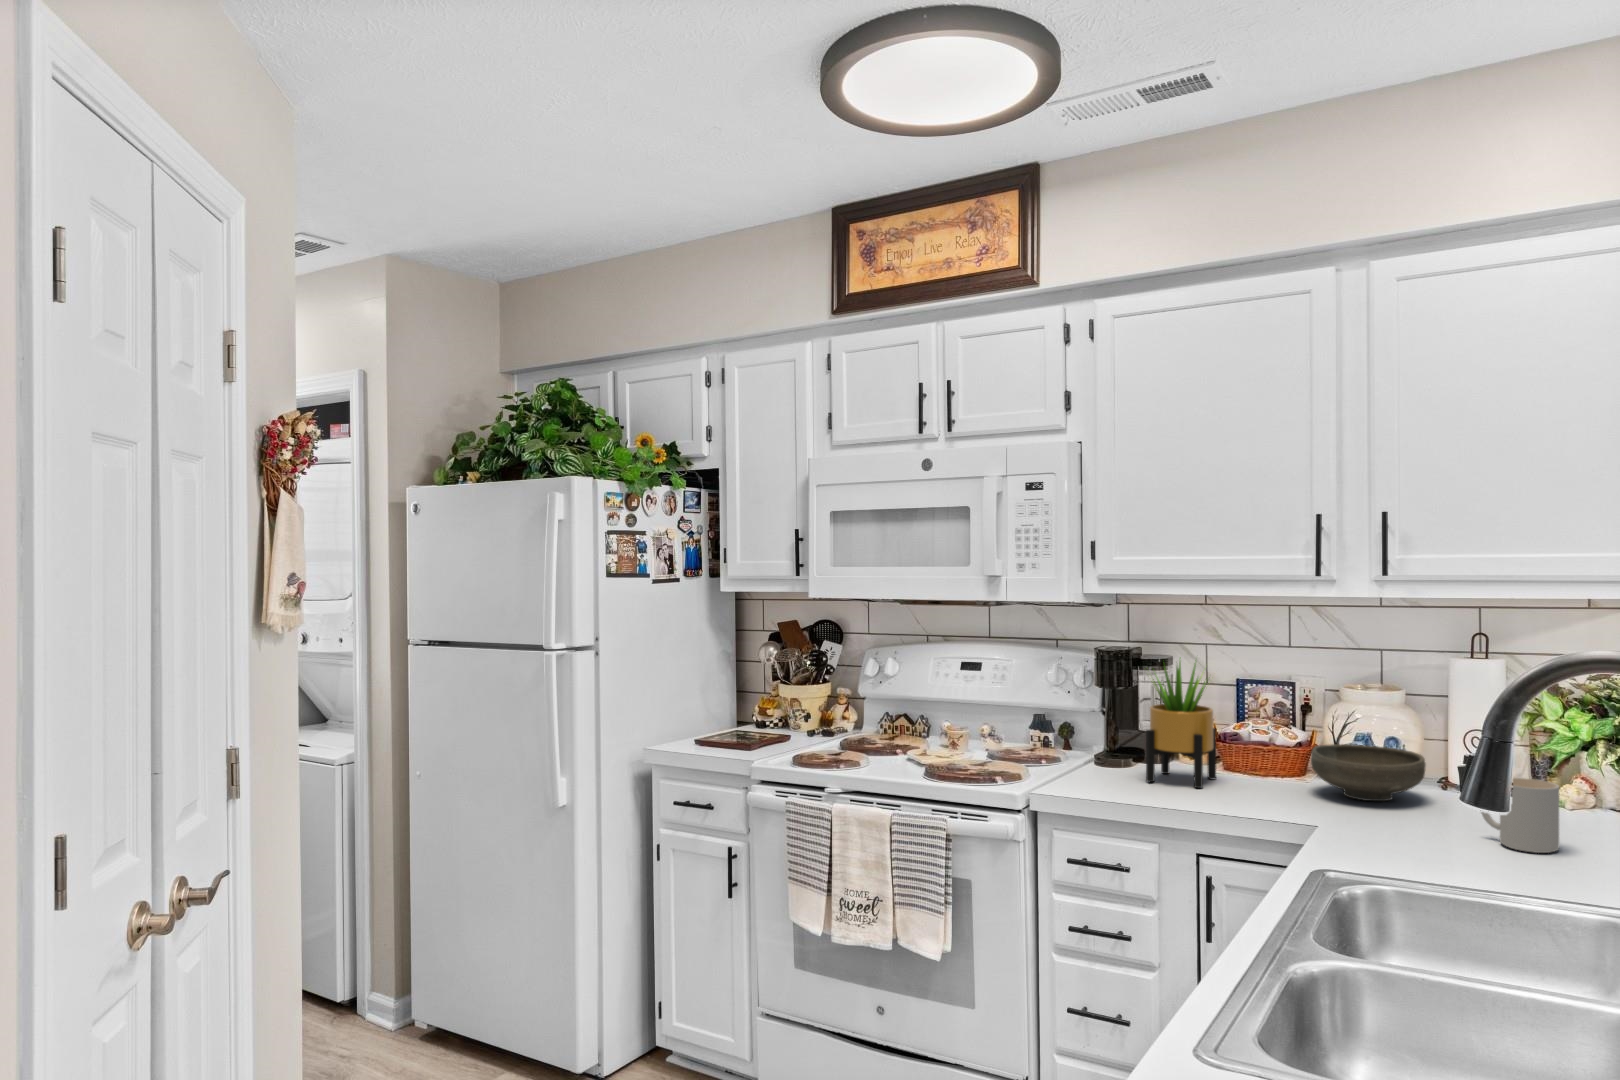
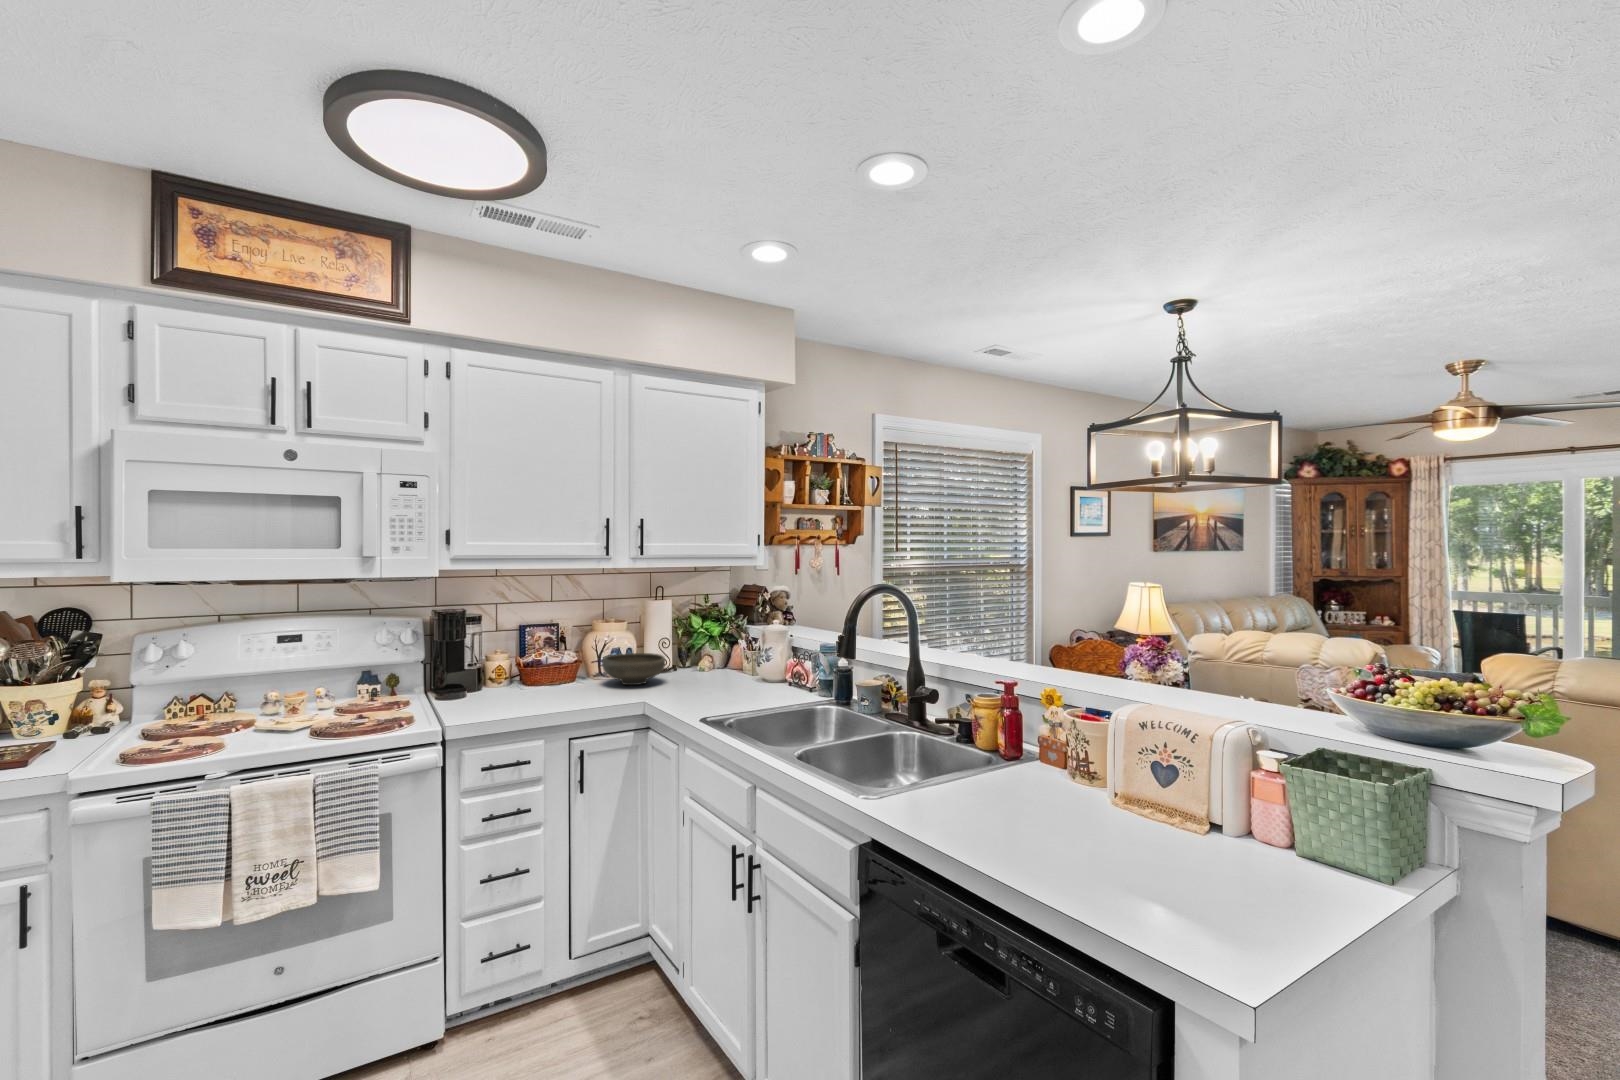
potted plant: present [1146,662,1216,788] -> none [498,608,552,702]
mug: present [1482,778,1559,853] -> none [717,654,754,690]

